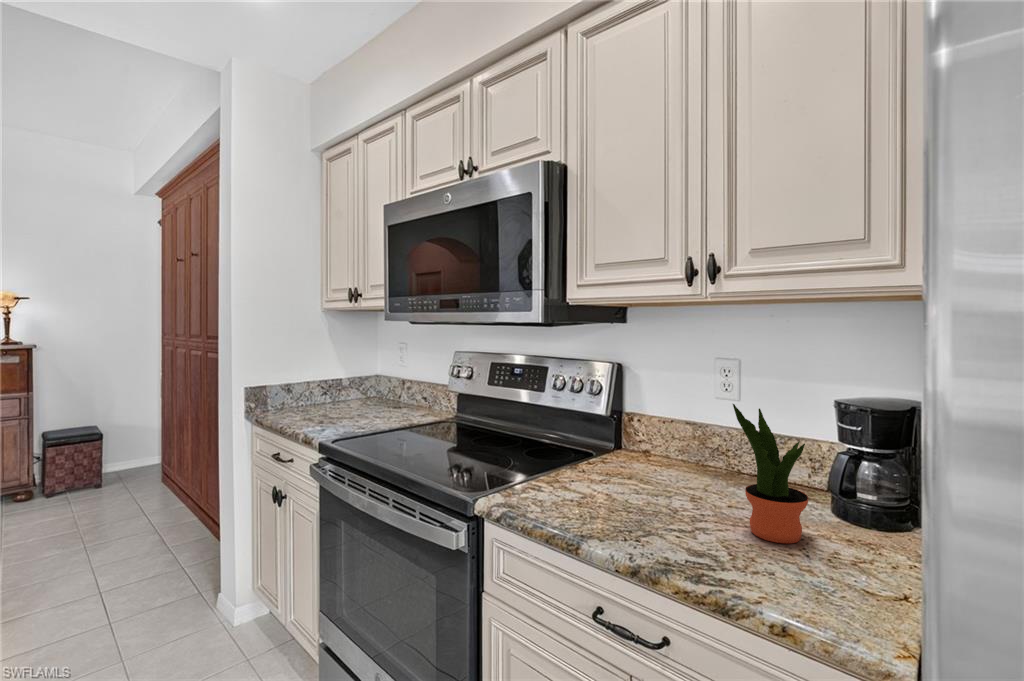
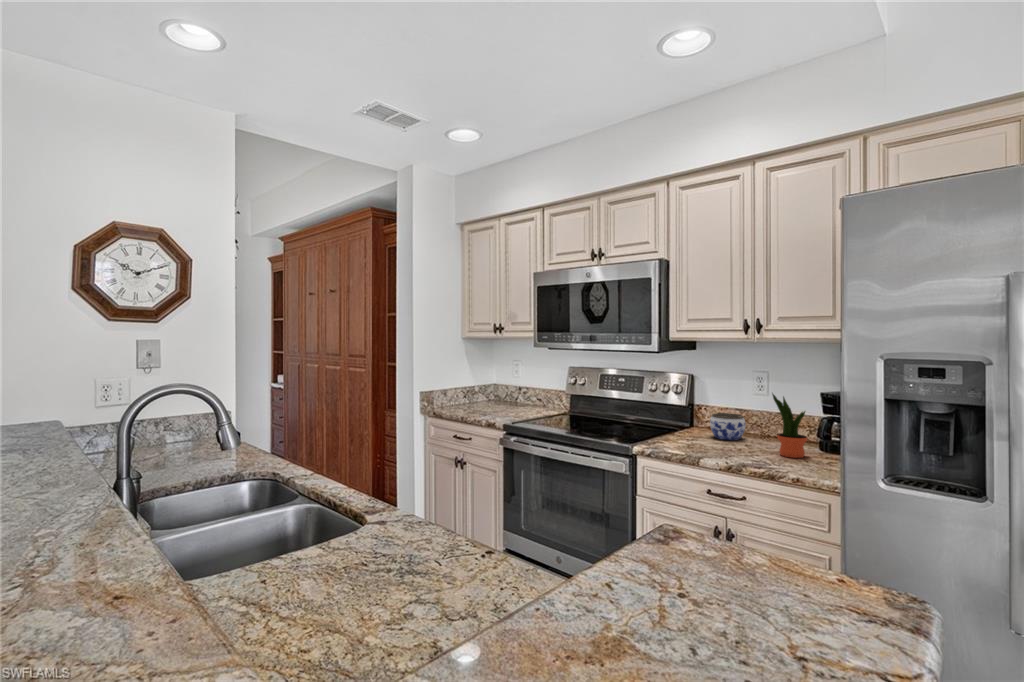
jar: none [634,430,695,483] -> present [710,413,745,440]

